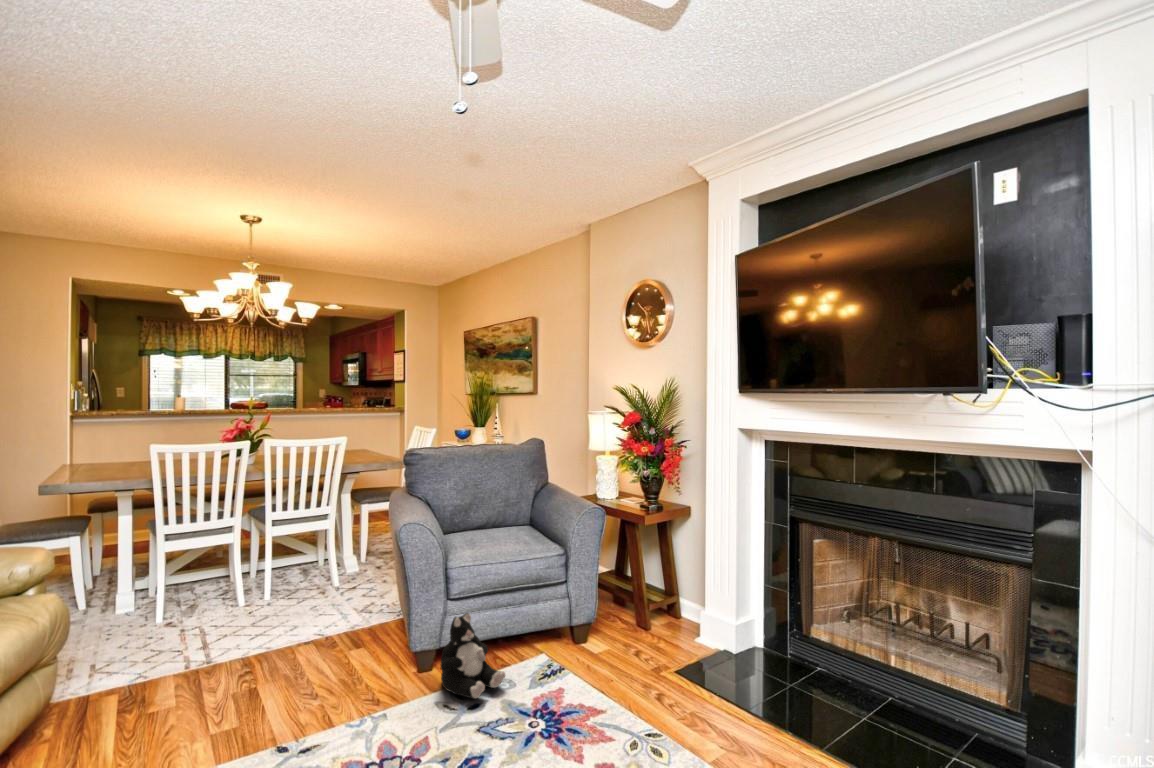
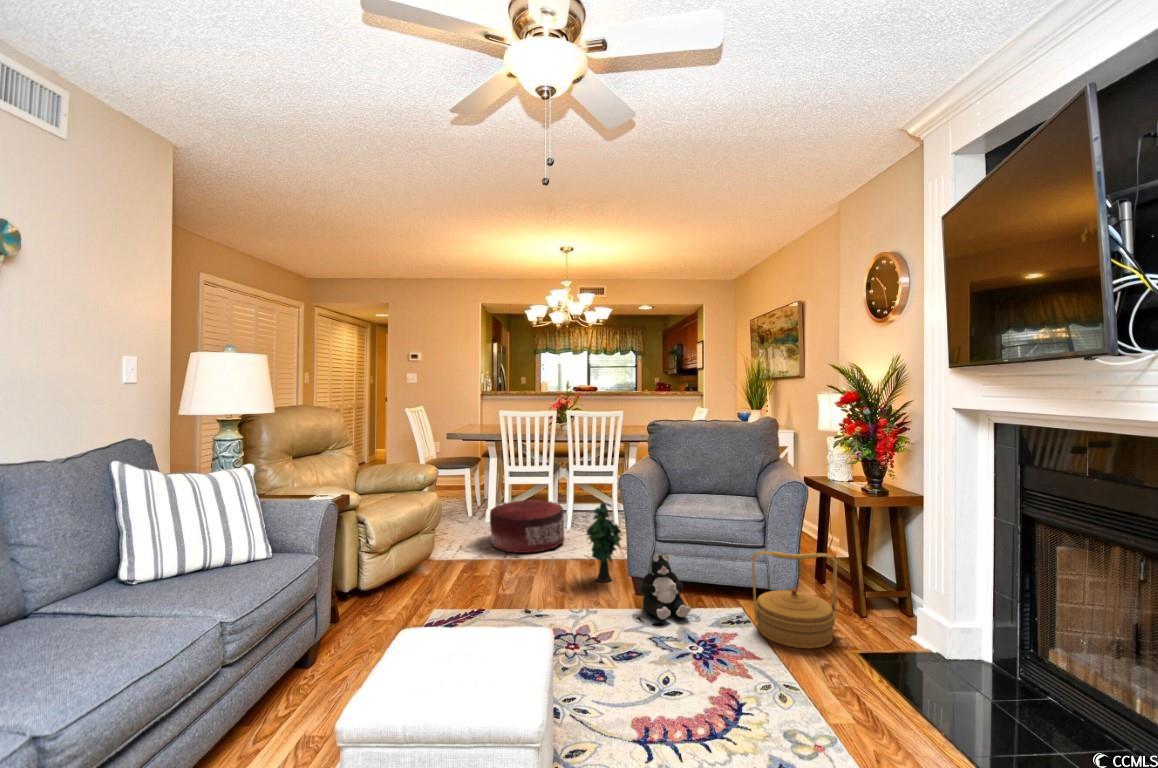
decorative plant: none [339,561,393,668] -> present [587,502,622,582]
pouf: none [145,567,275,659] -> present [490,499,565,553]
woven basket: none [570,578,647,686] -> present [752,551,837,649]

